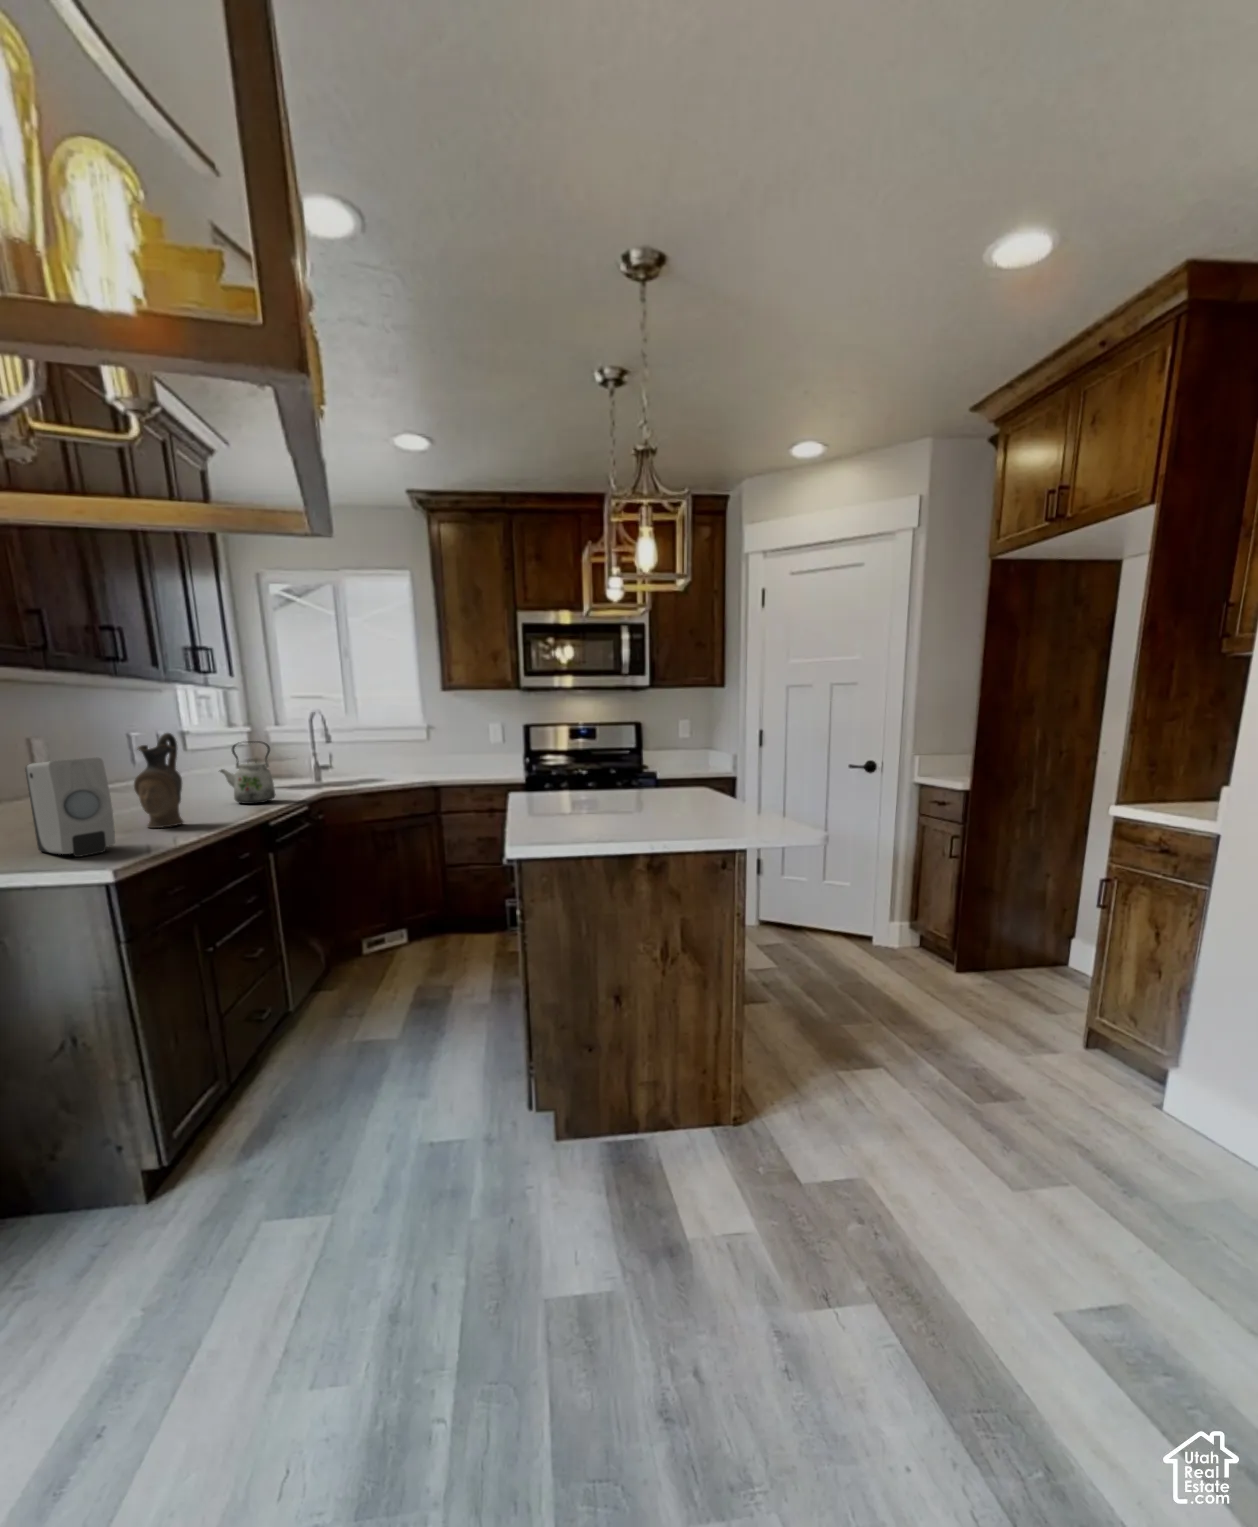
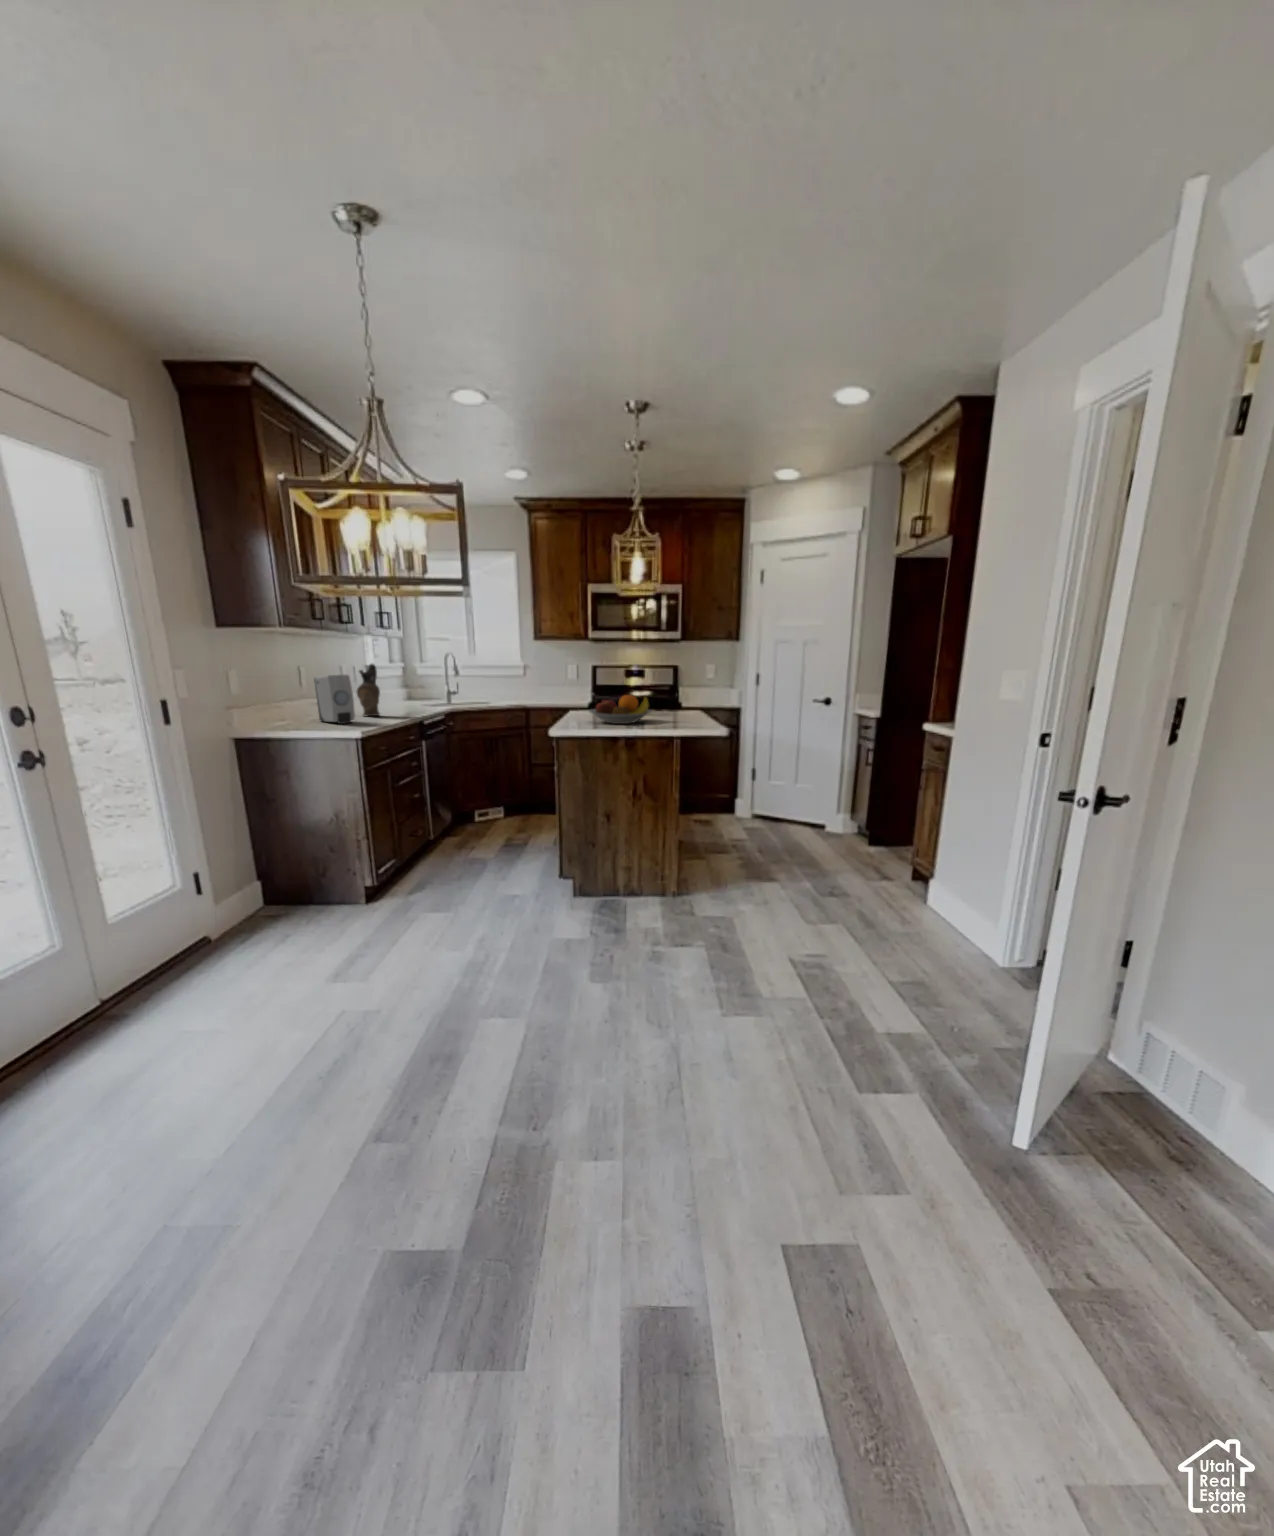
kettle: present [220,741,276,804] -> none [393,671,426,709]
fruit bowl: none [565,772,673,823] -> present [589,695,651,724]

